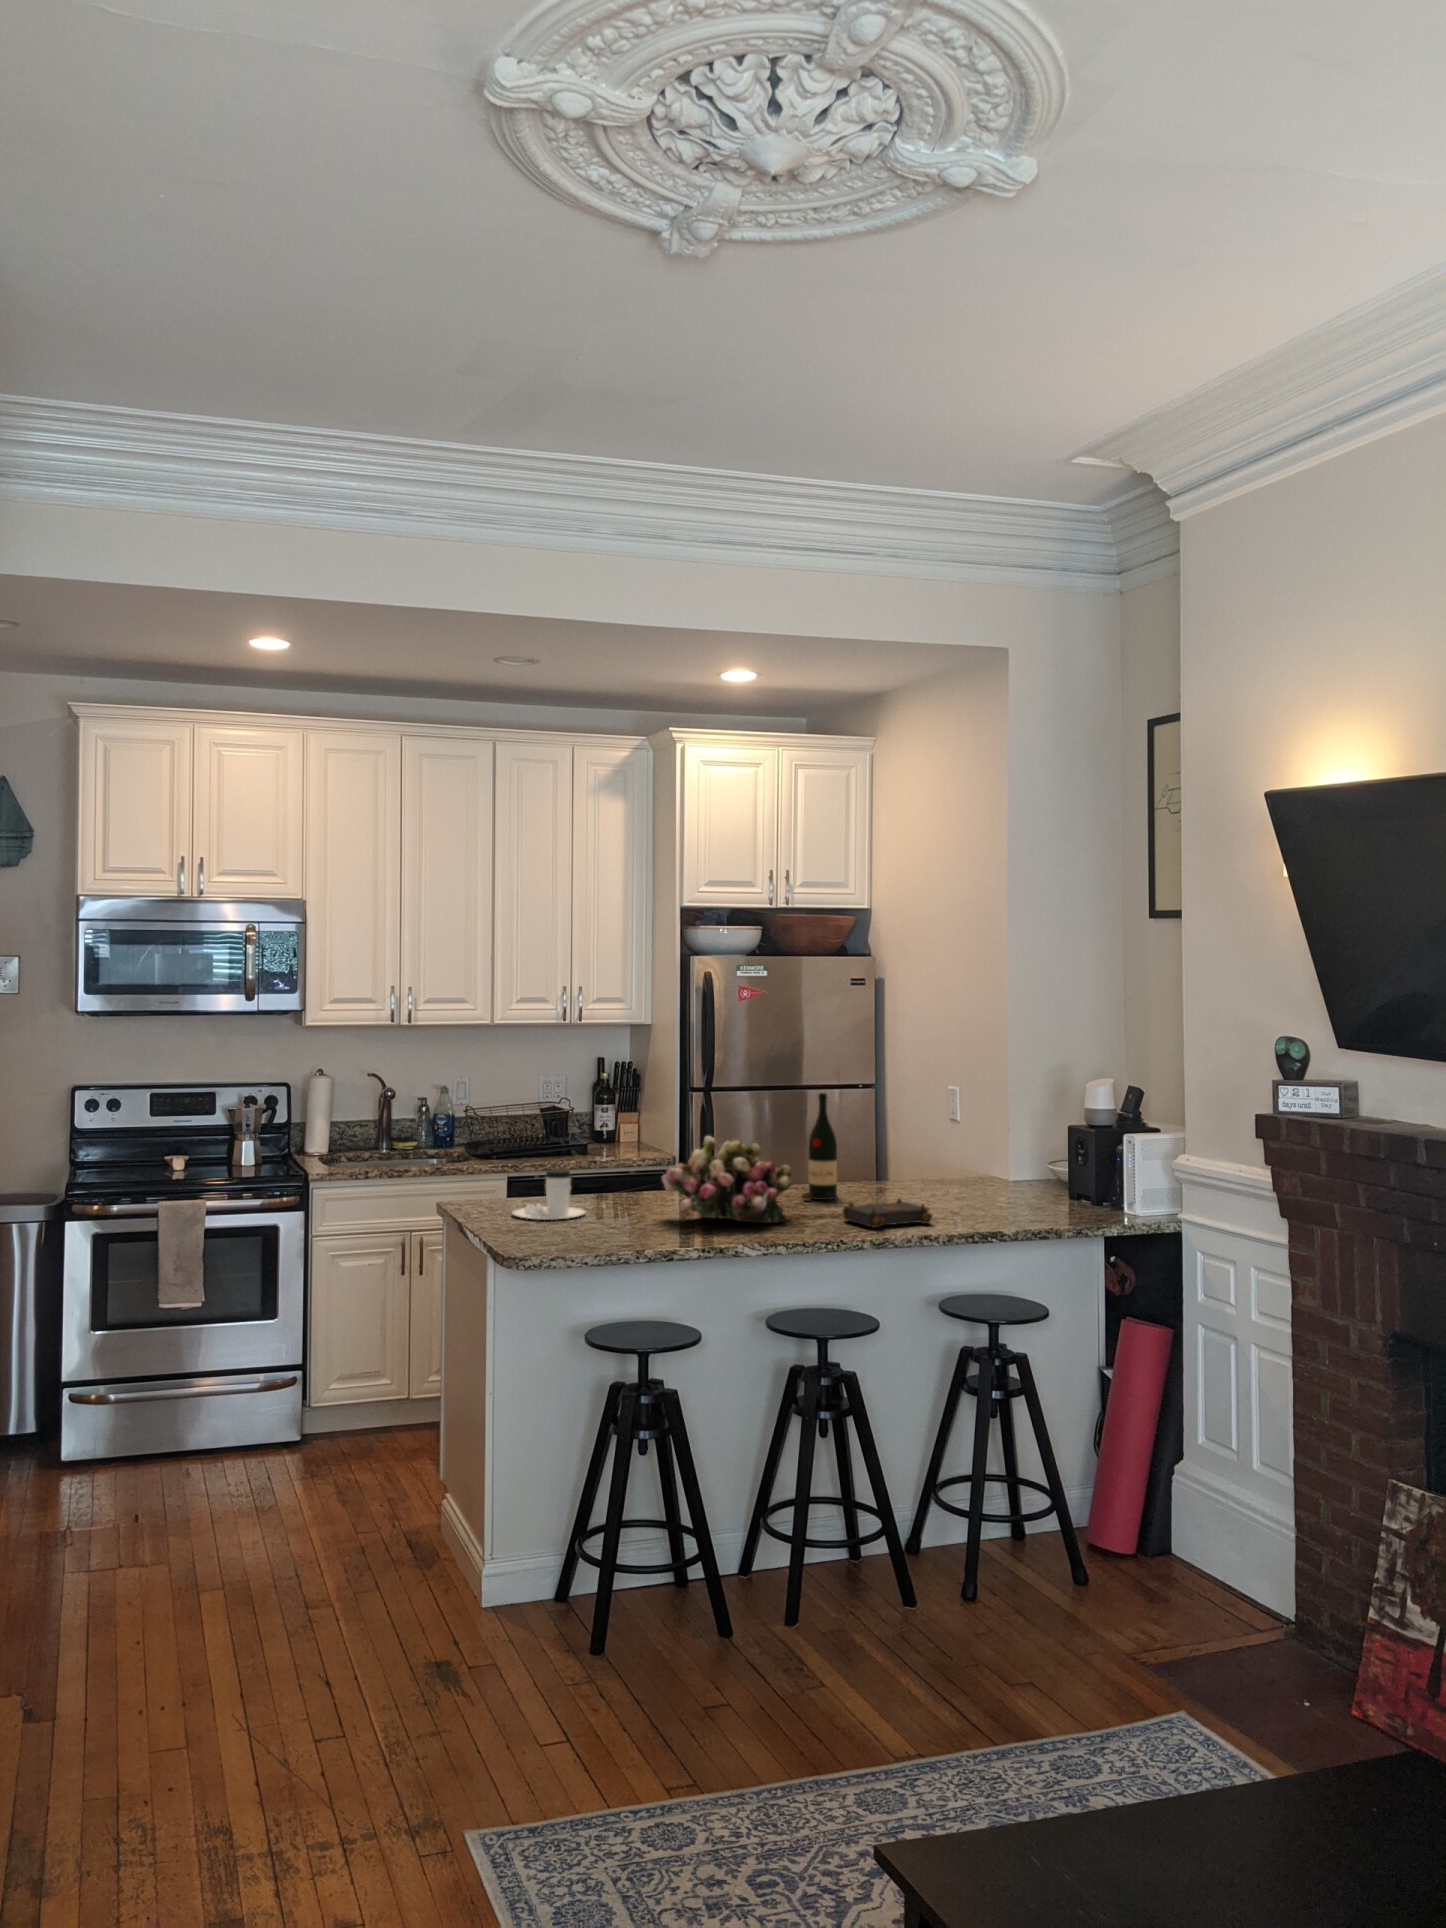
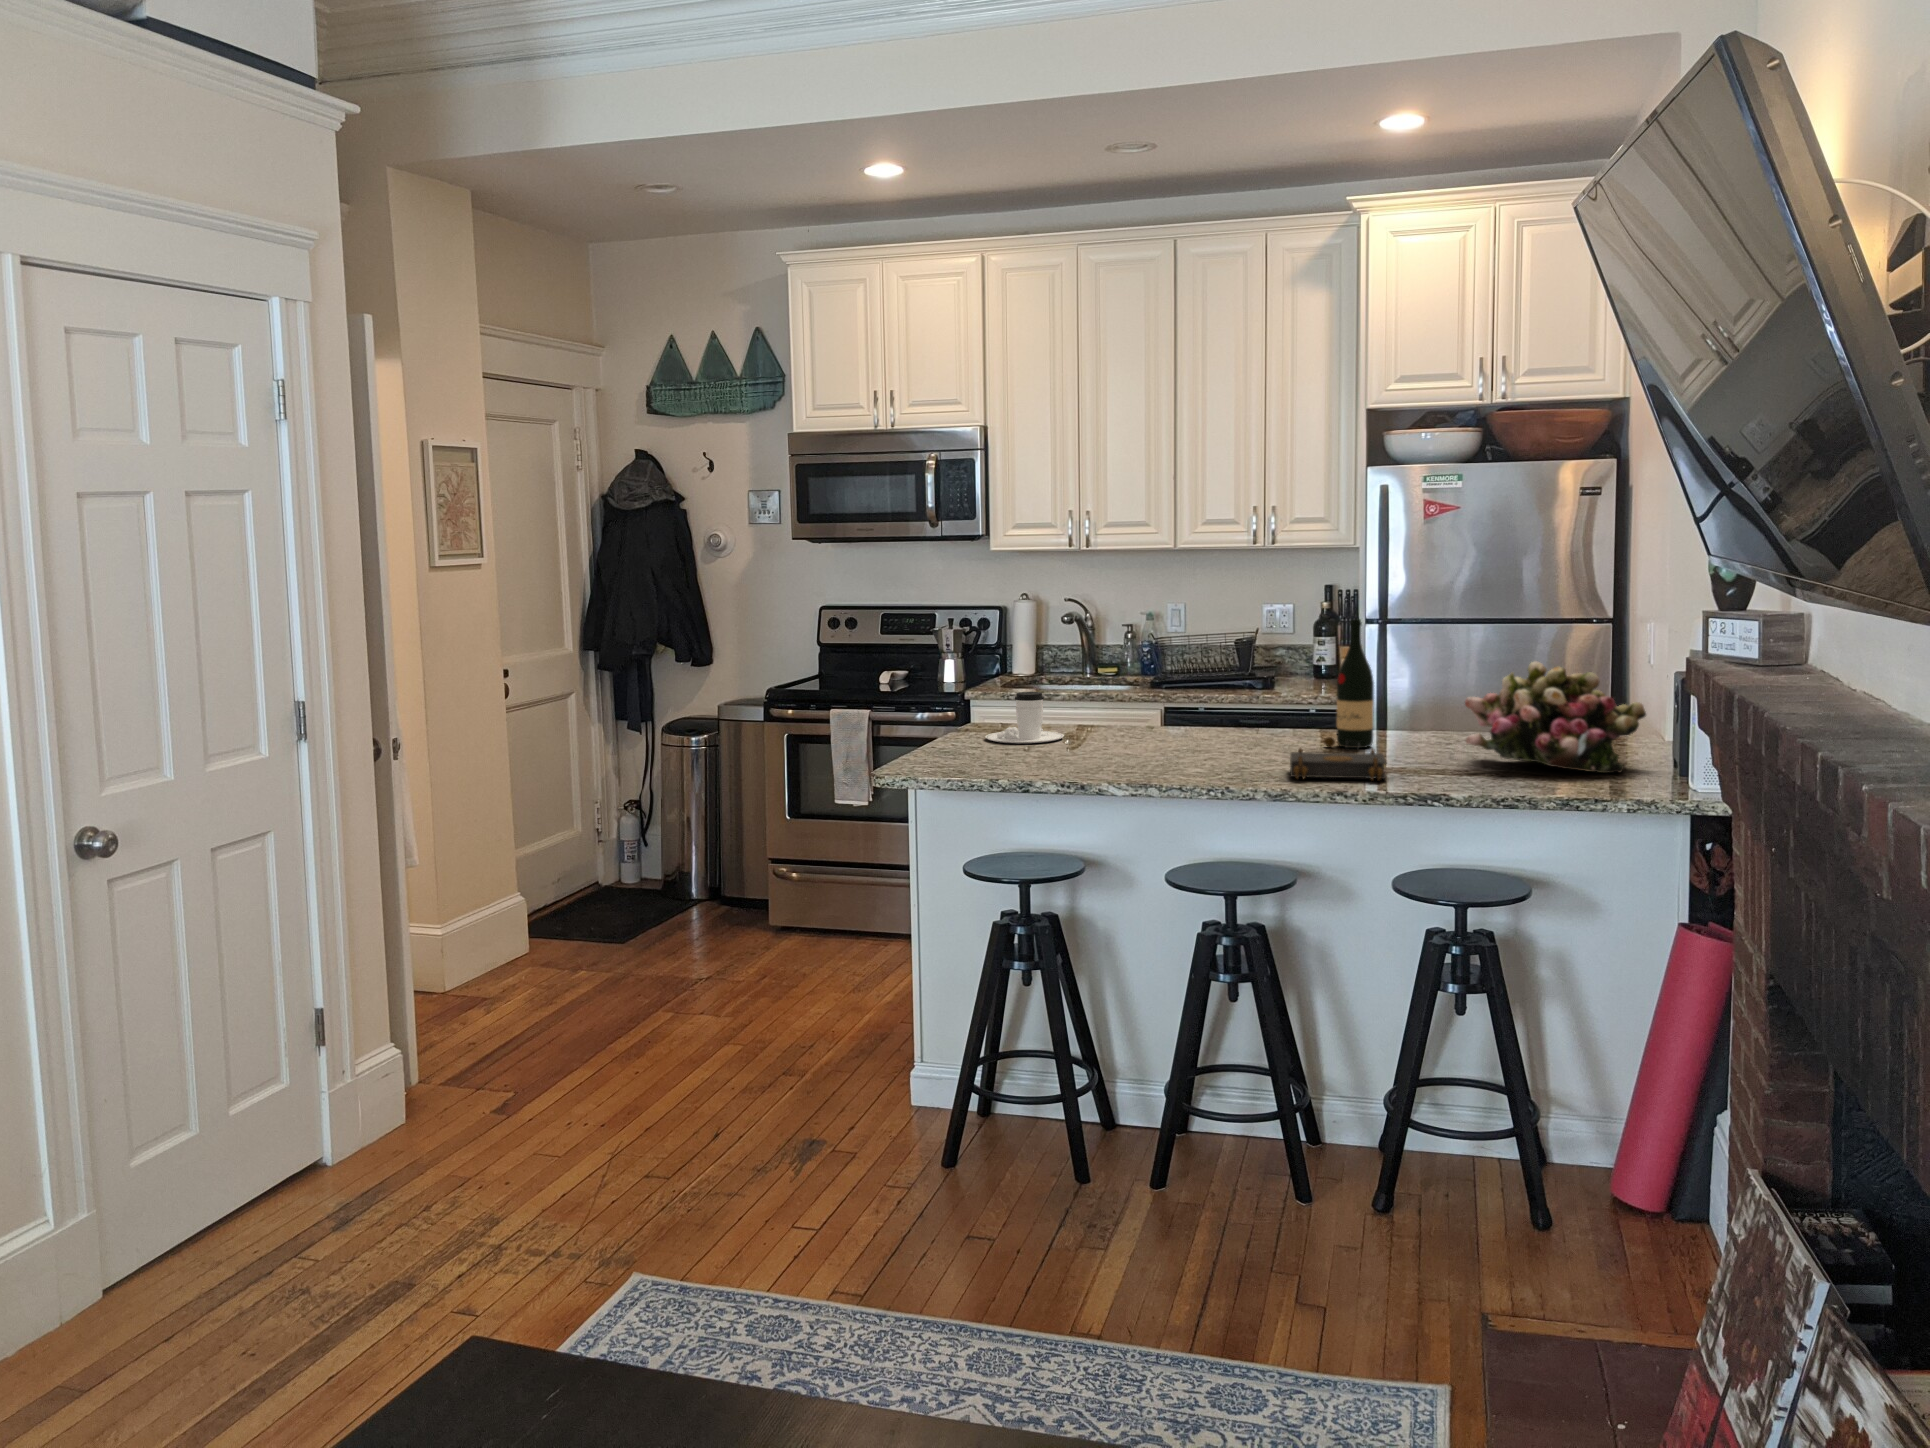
flower arrangement: present [662,1136,792,1223] -> present [1465,662,1646,773]

